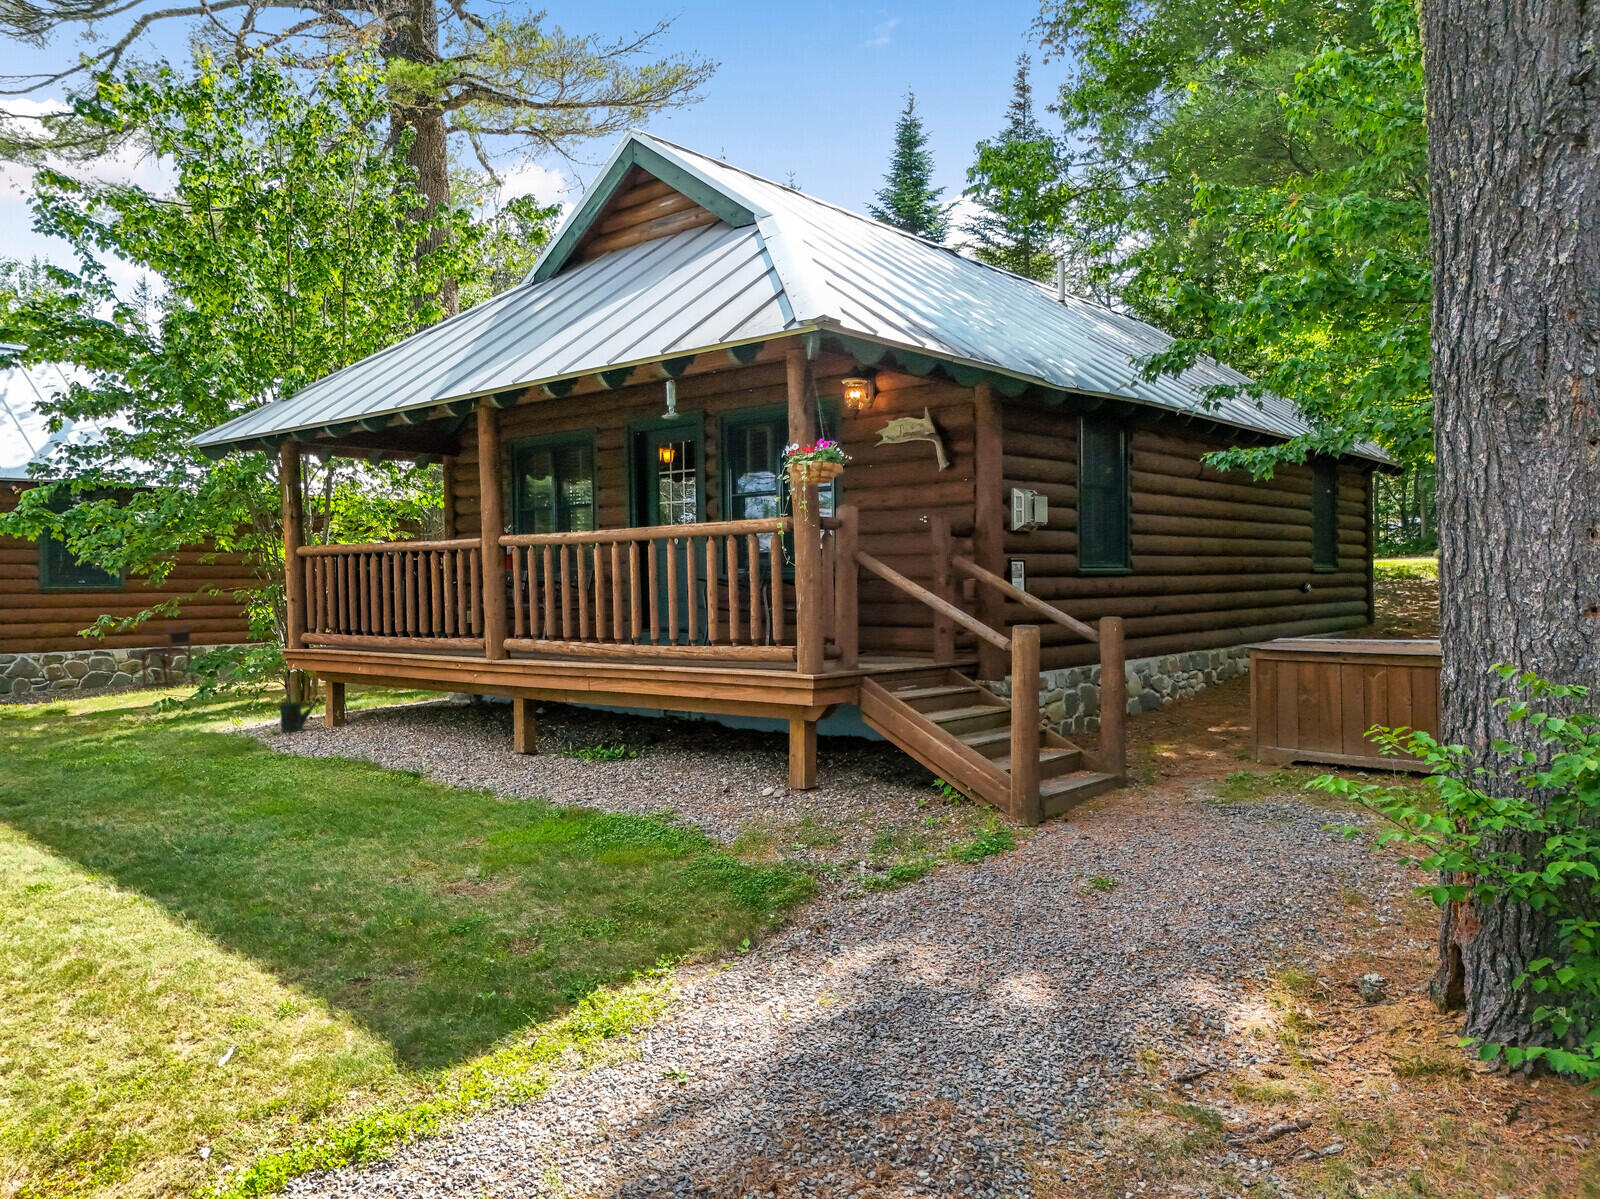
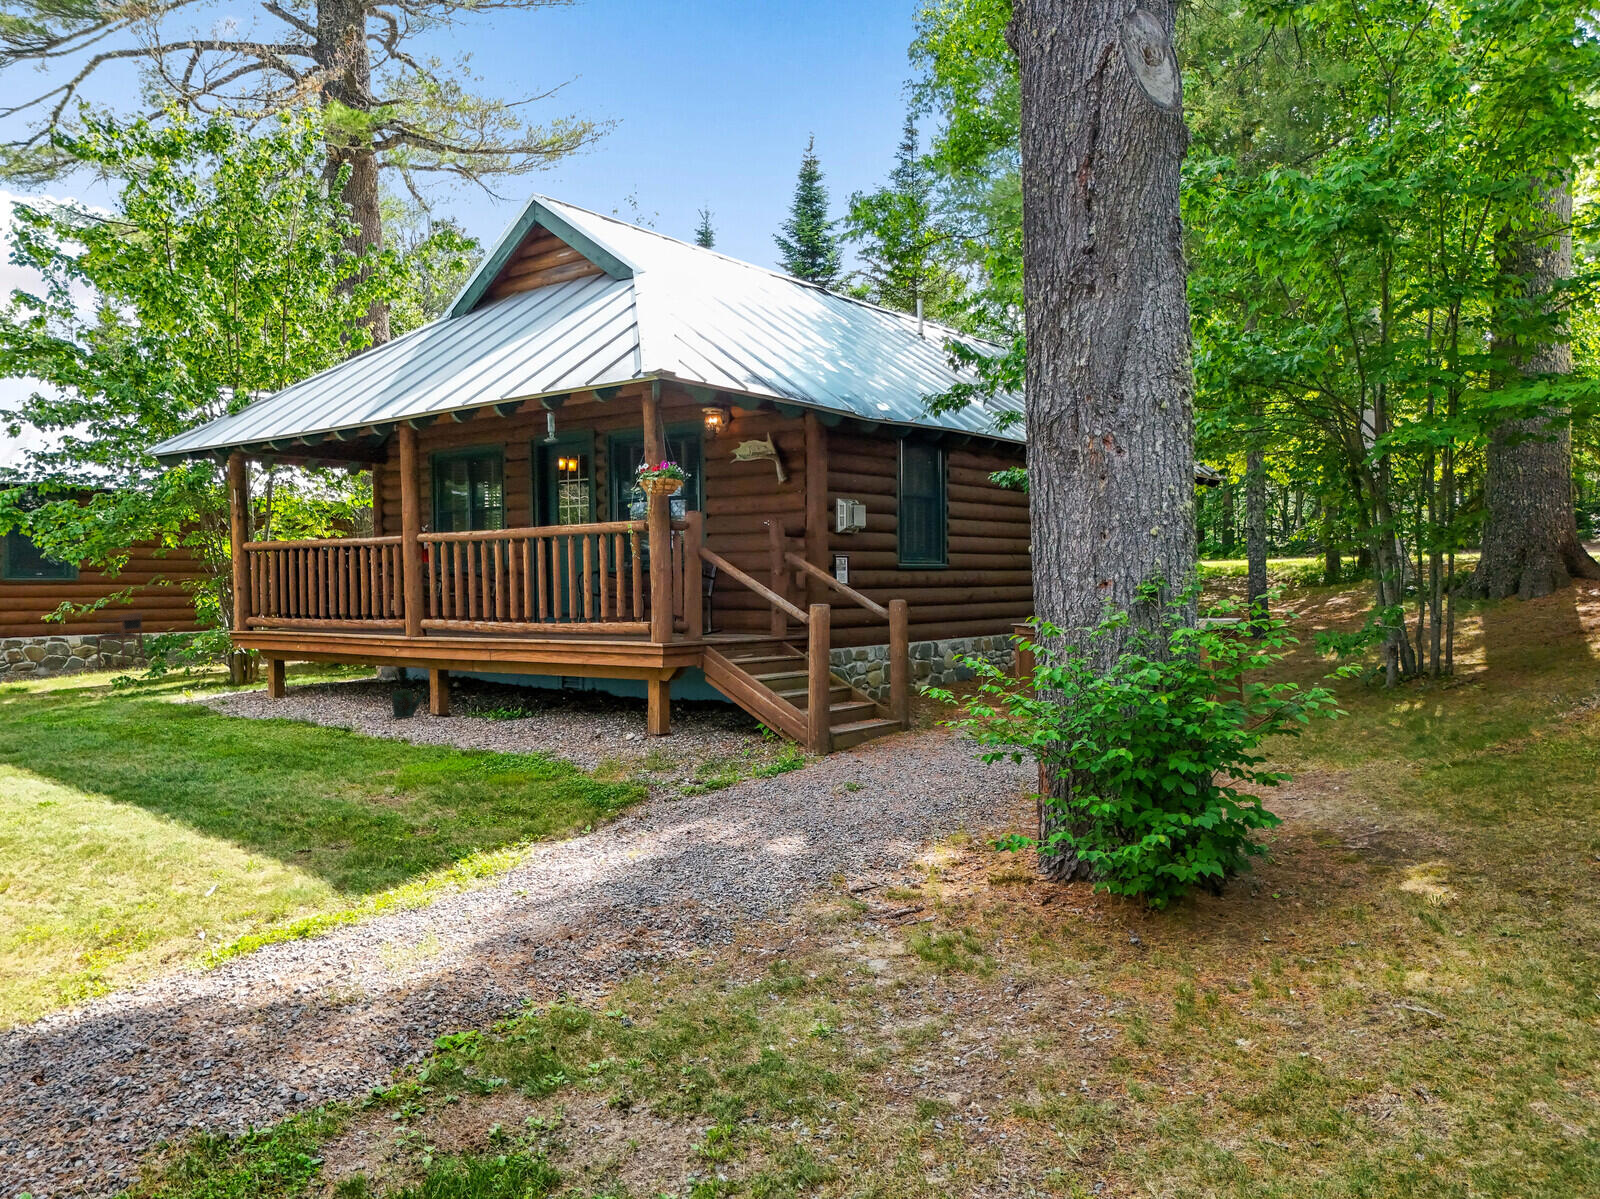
potted plant: none [63,660,97,695] -> present [32,647,50,675]
watering can: present [280,698,320,732] -> present [392,685,430,719]

